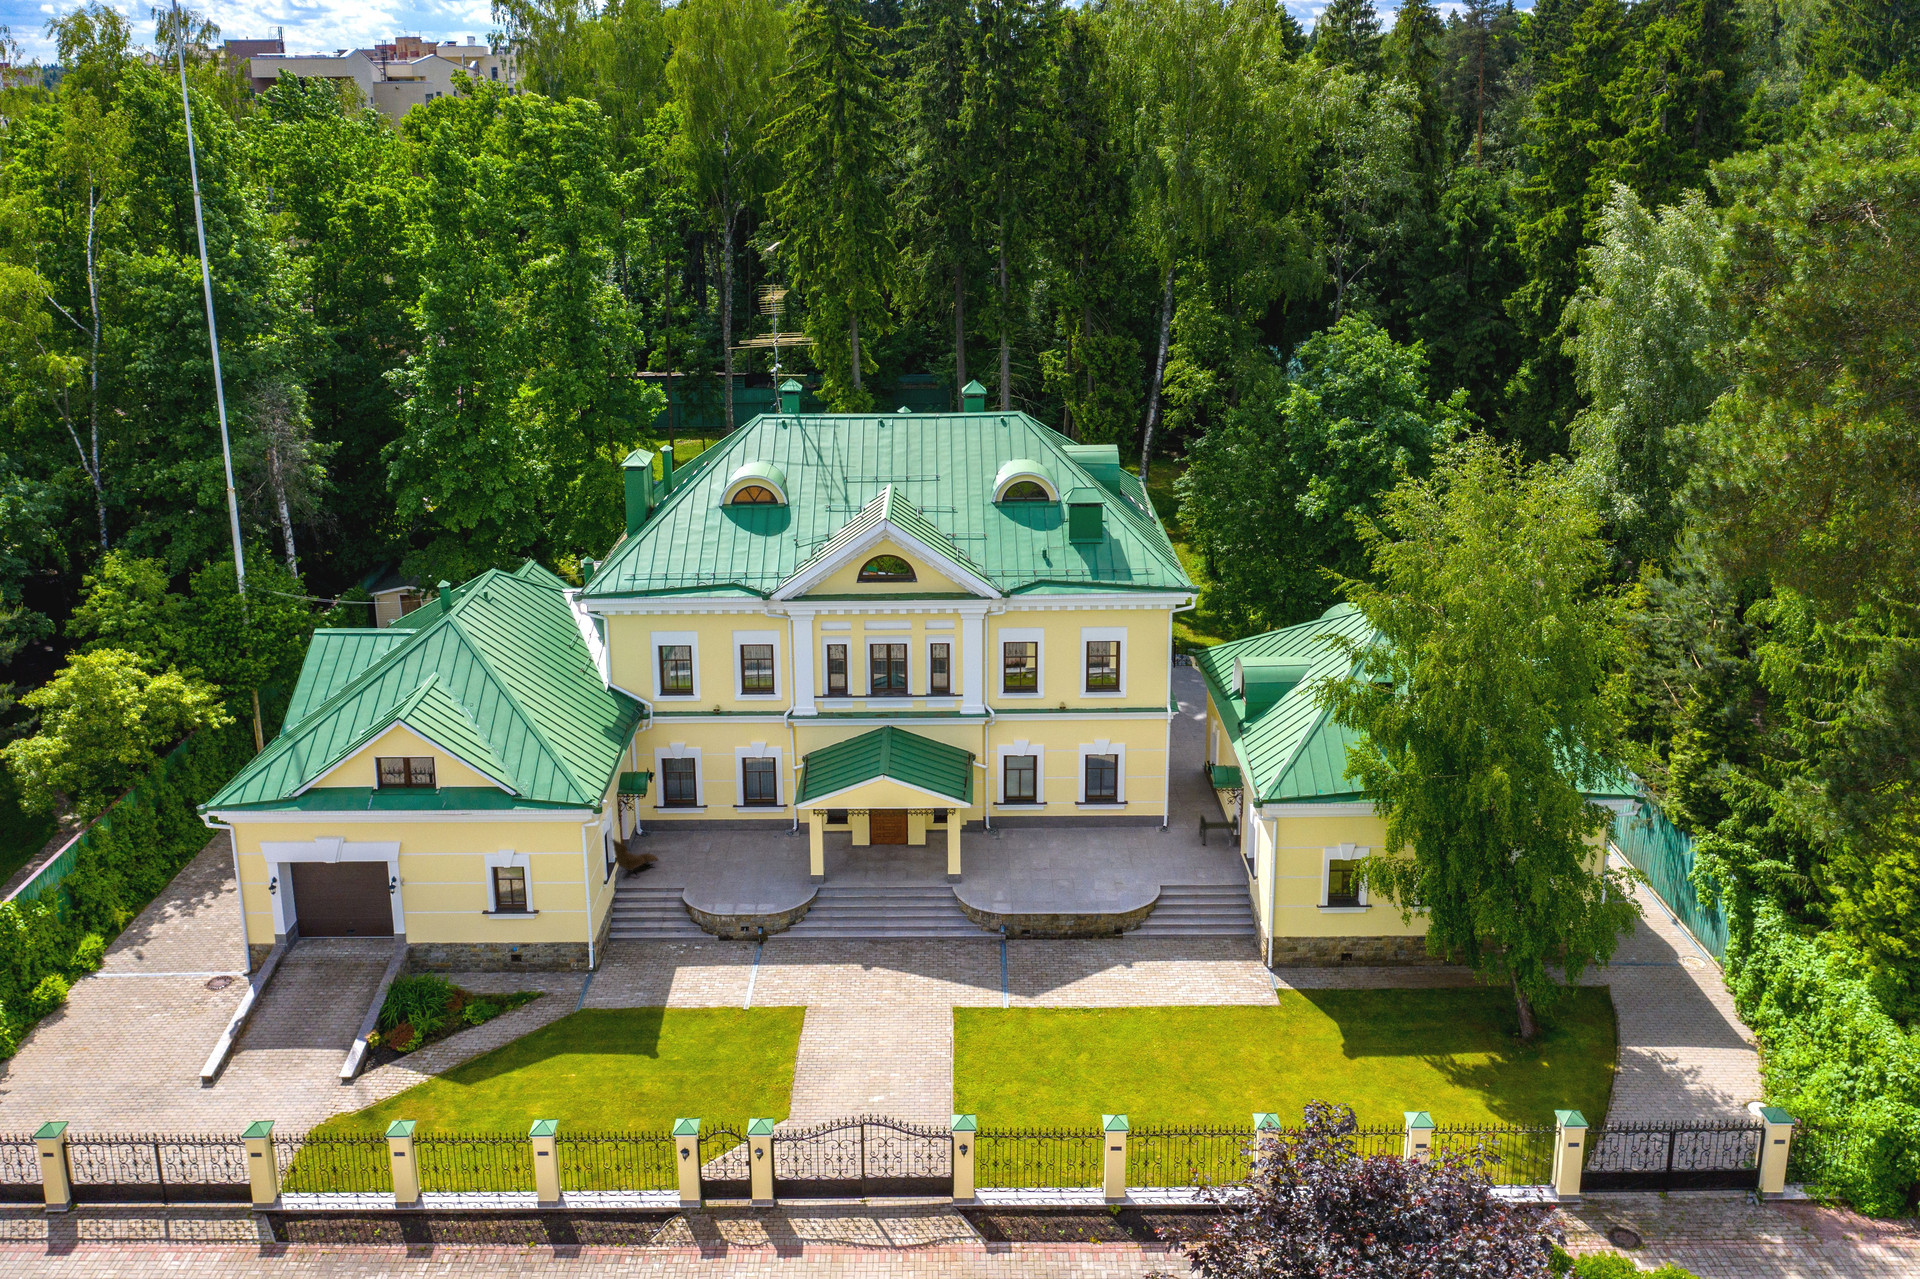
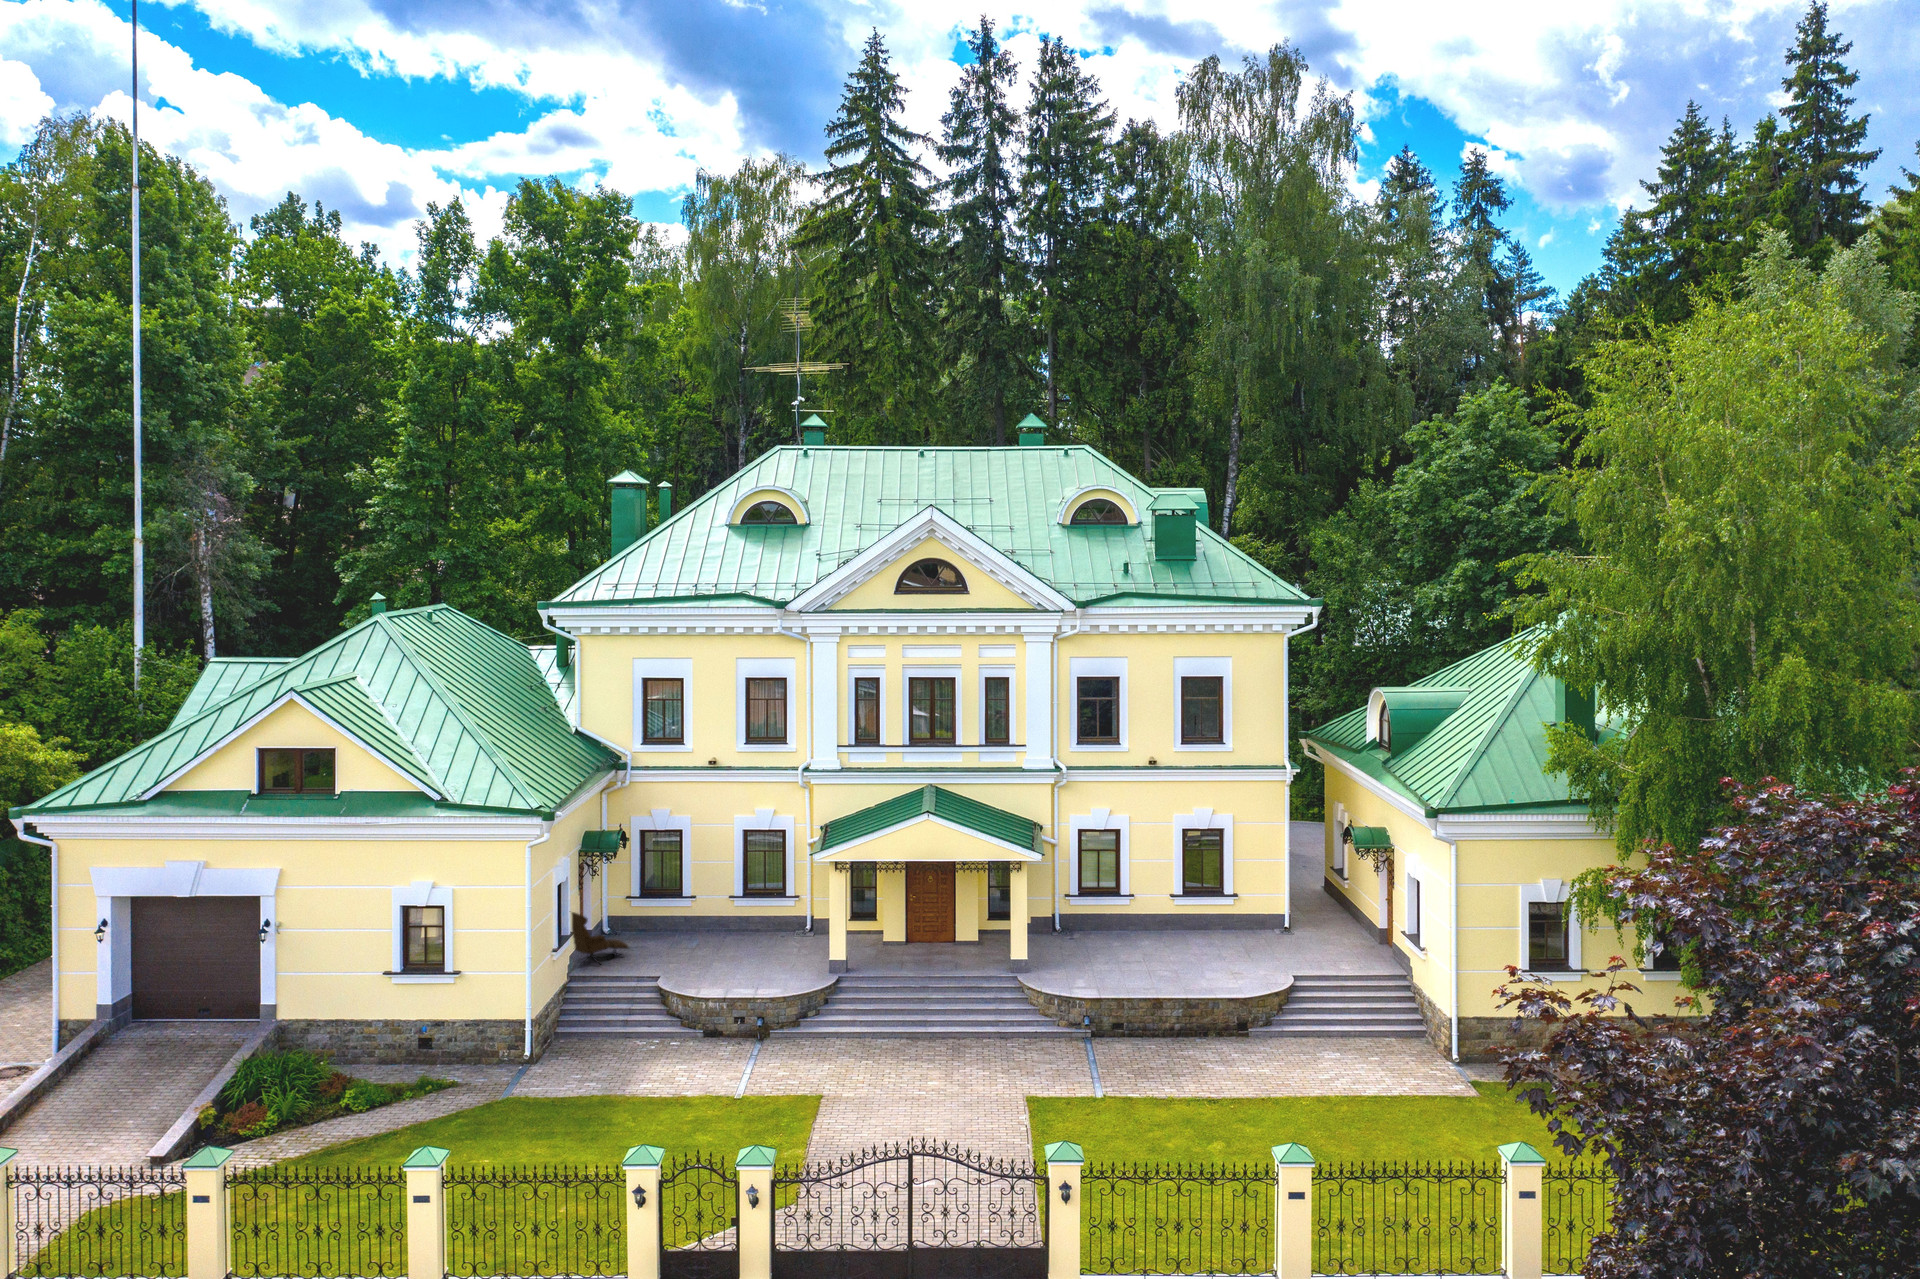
bench: present [1199,815,1239,845] -> none [1332,902,1385,940]

